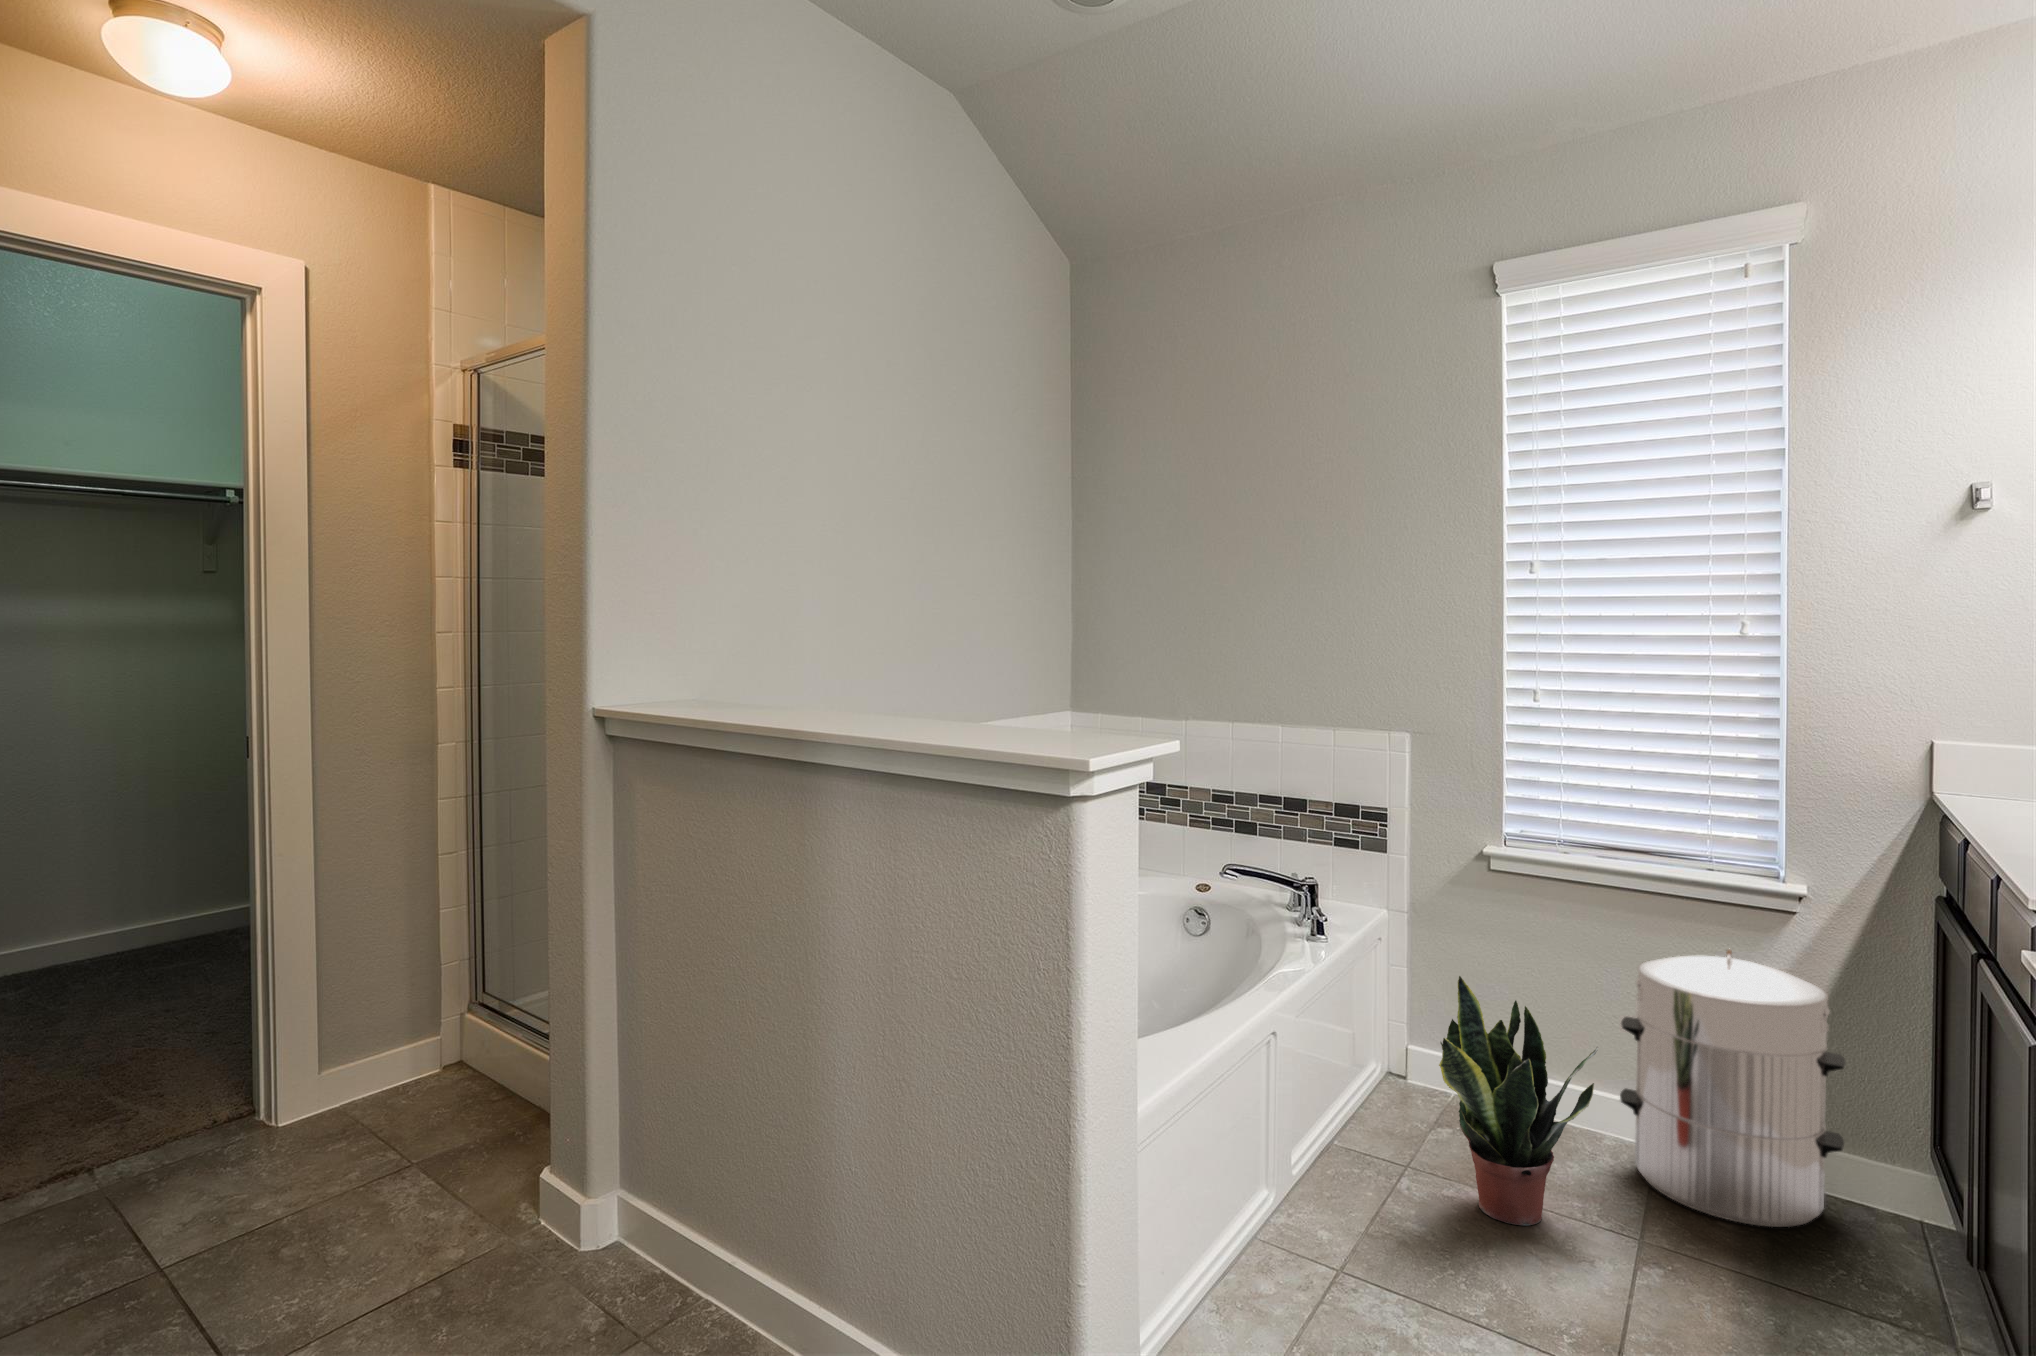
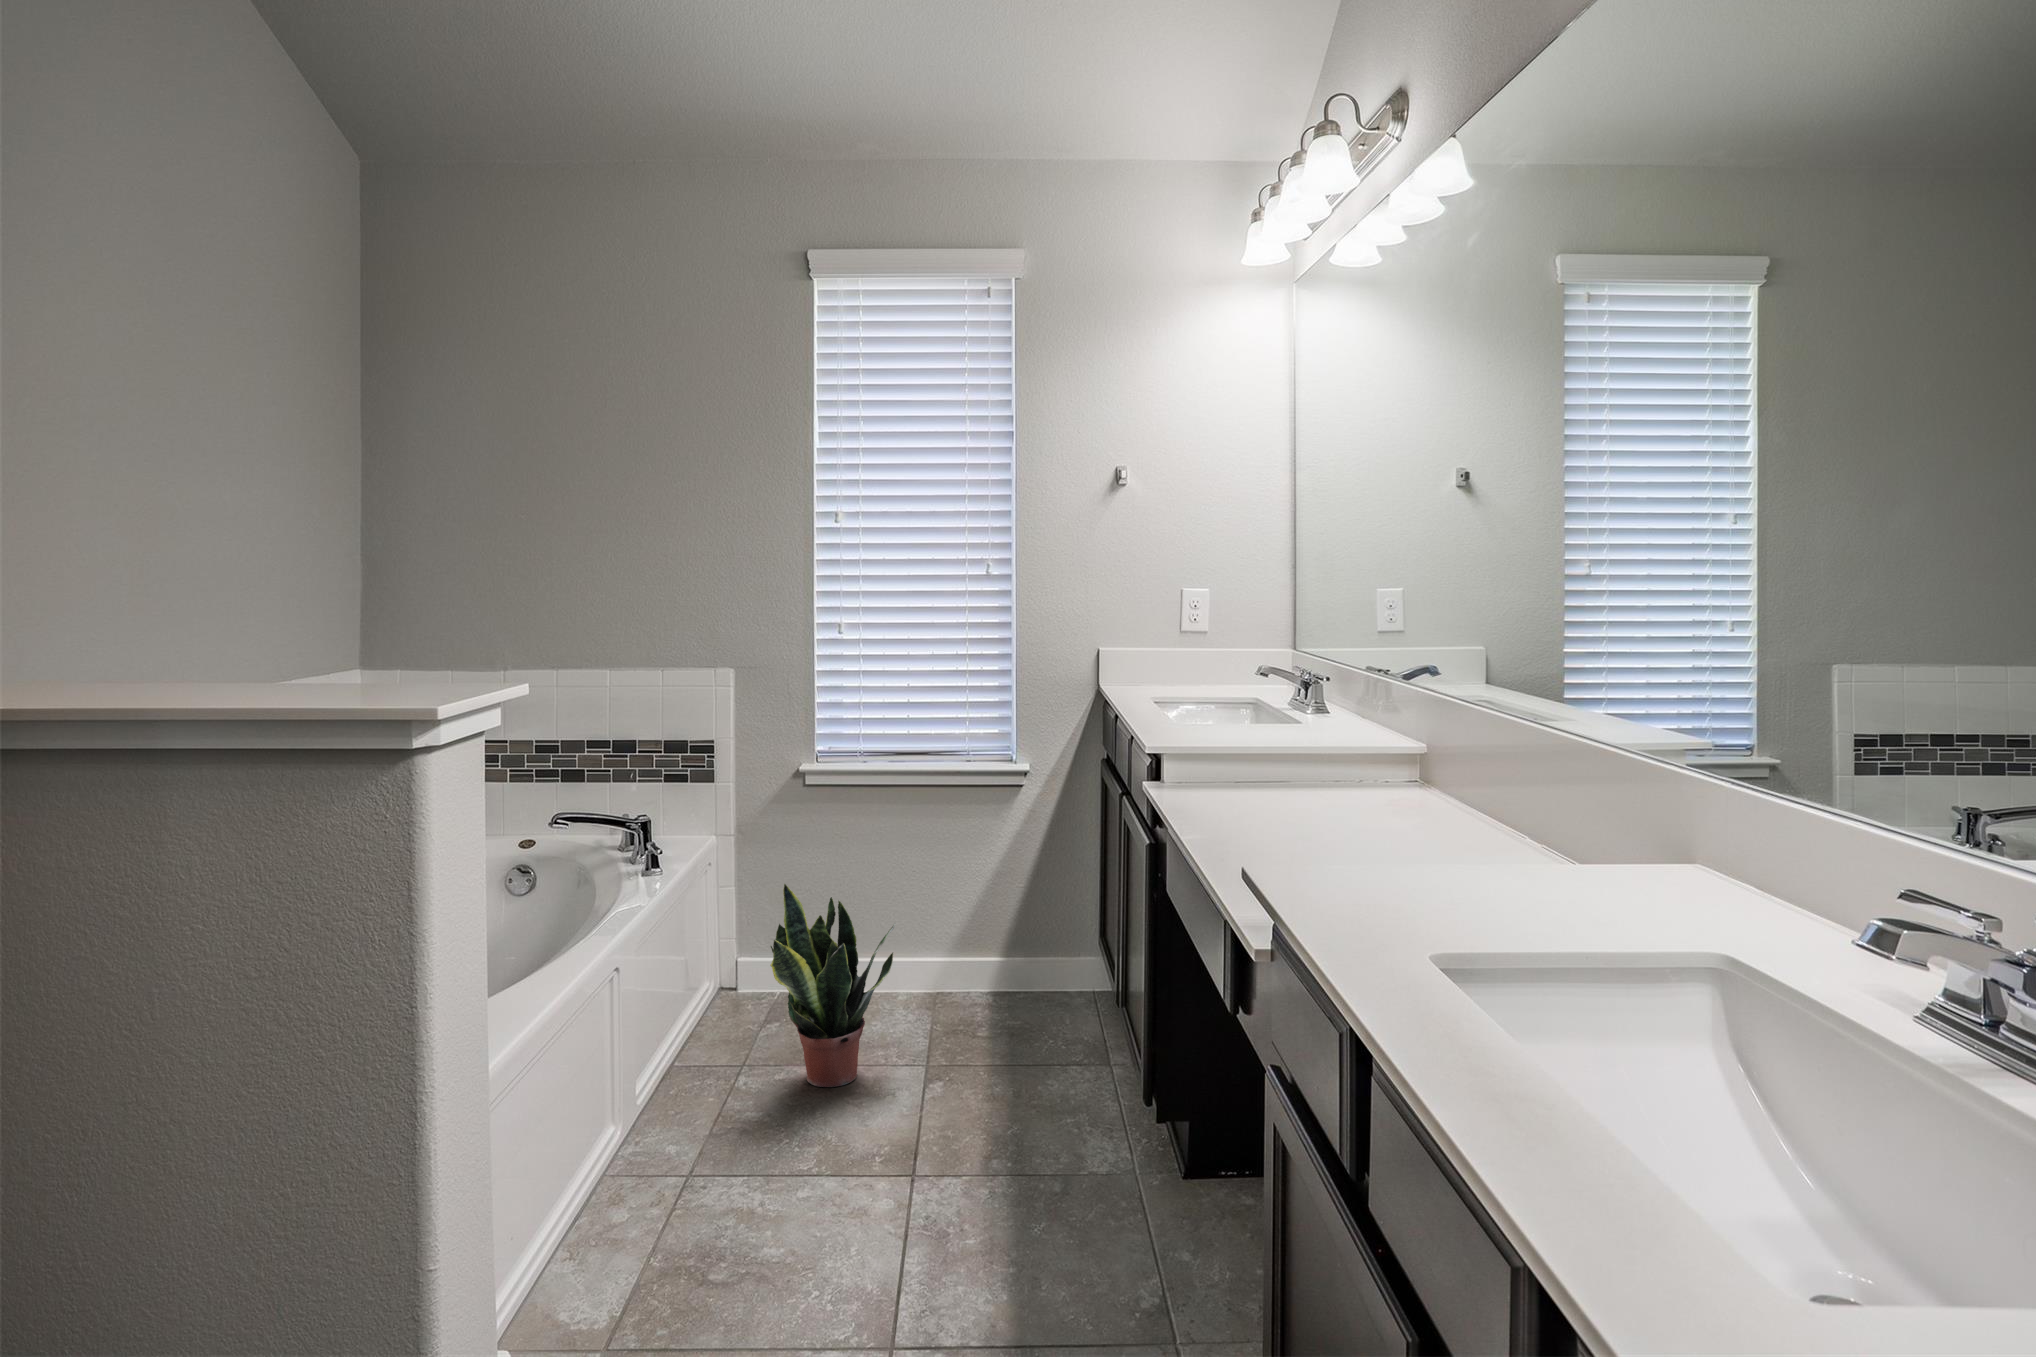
waste bin: present [1620,949,1846,1227] -> none [911,827,1058,1037]

